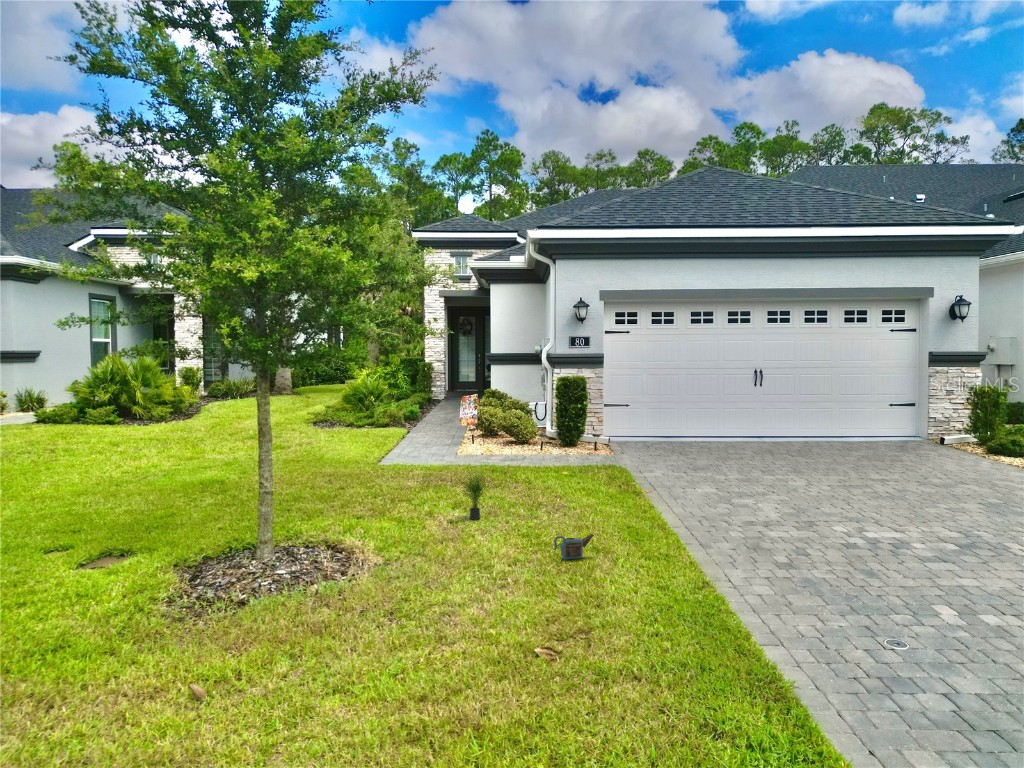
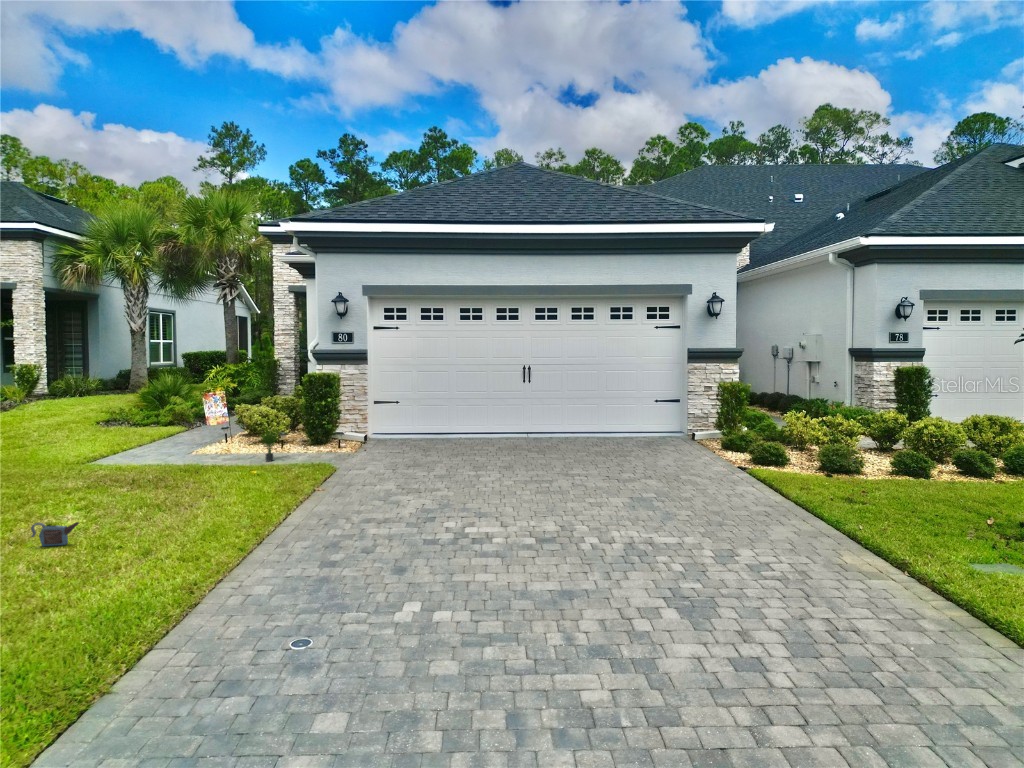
potted plant: present [463,476,487,520] -> present [258,430,277,462]

